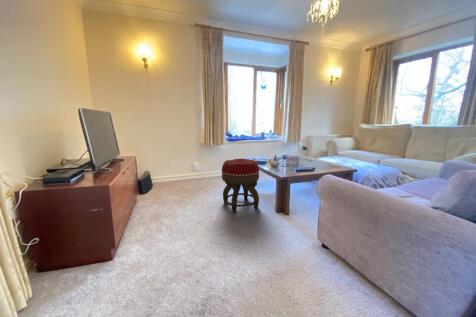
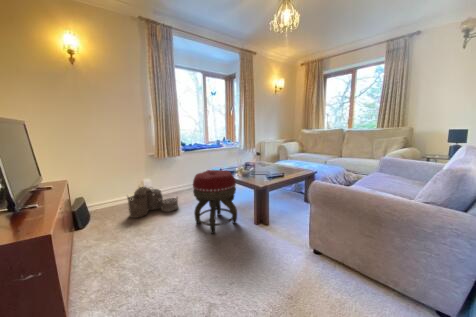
woven basket: none [176,168,215,192] -> present [127,187,178,218]

